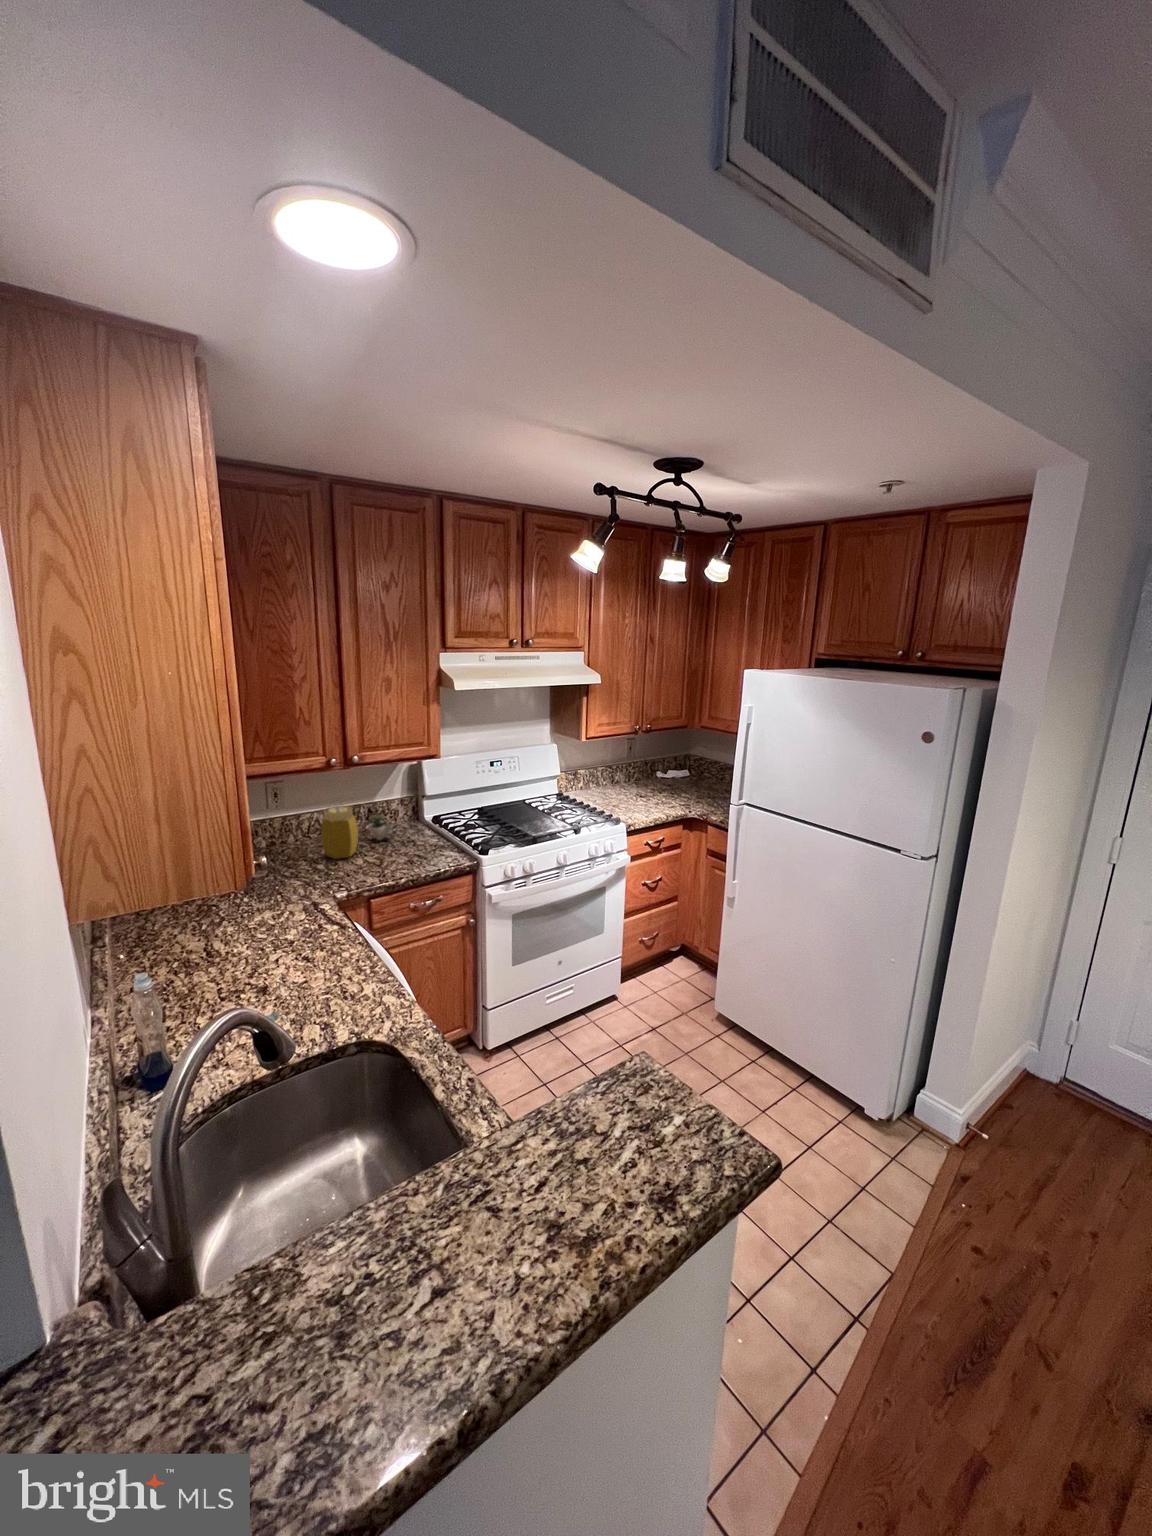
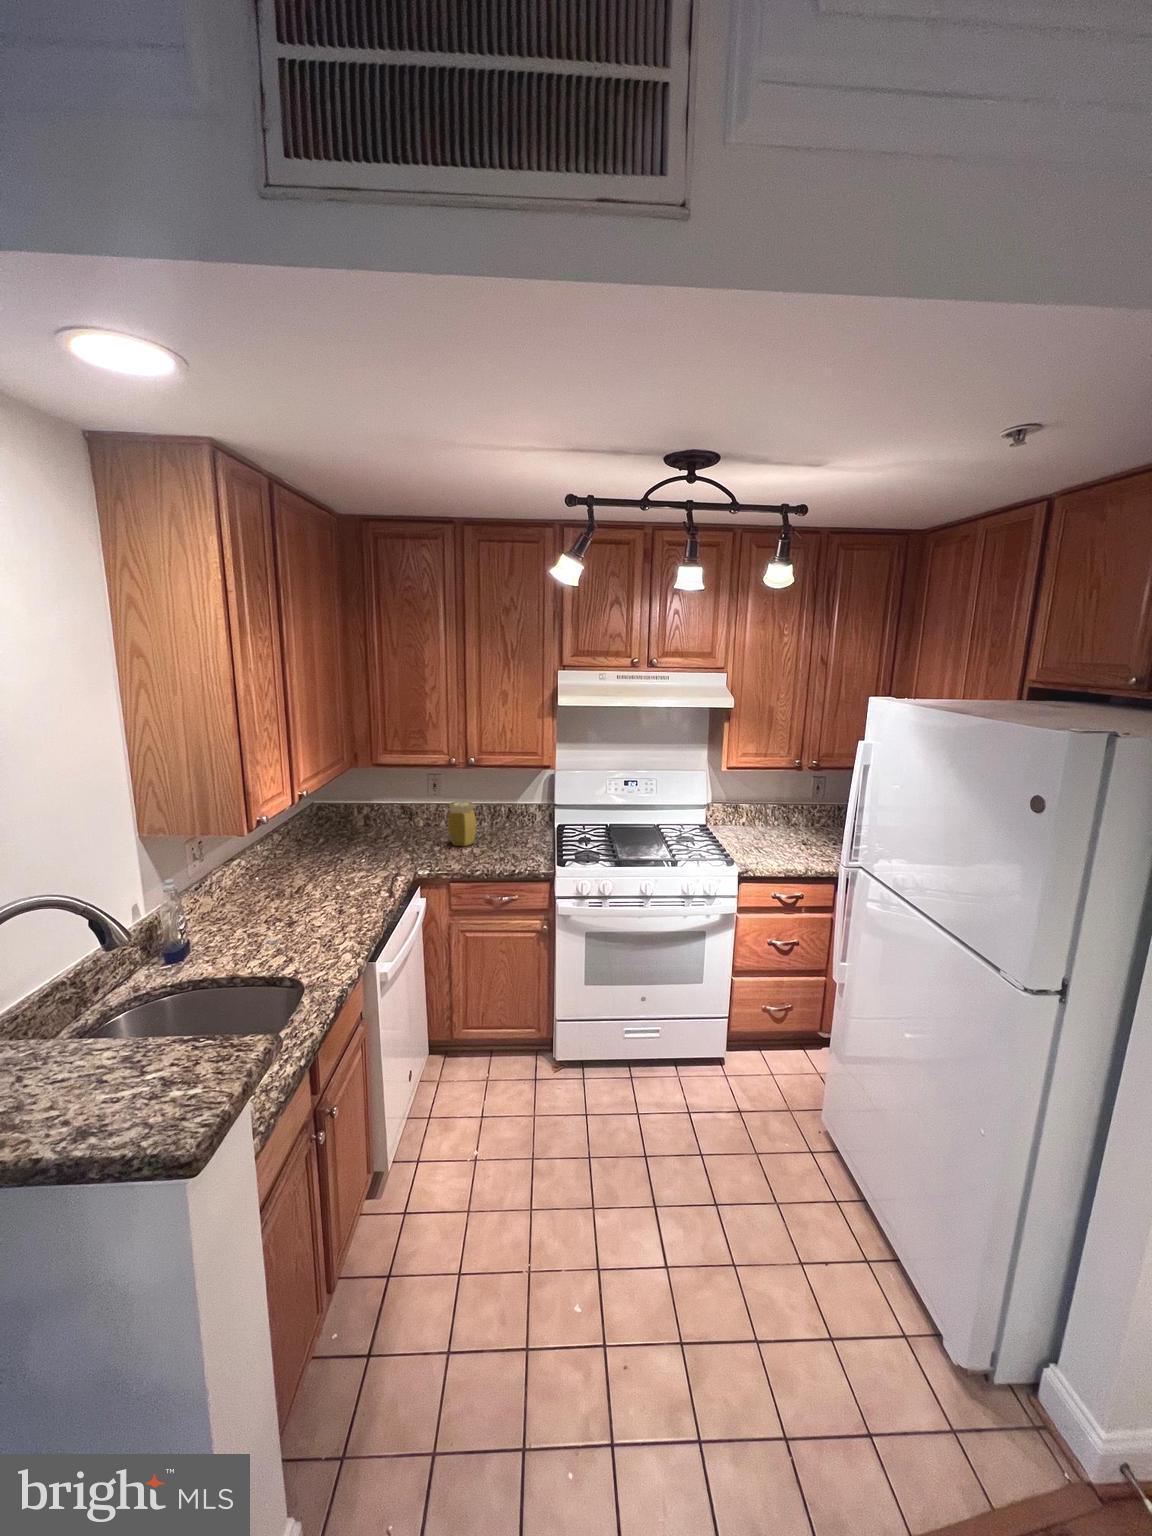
succulent plant: present [369,813,391,840] -> none [495,811,516,838]

